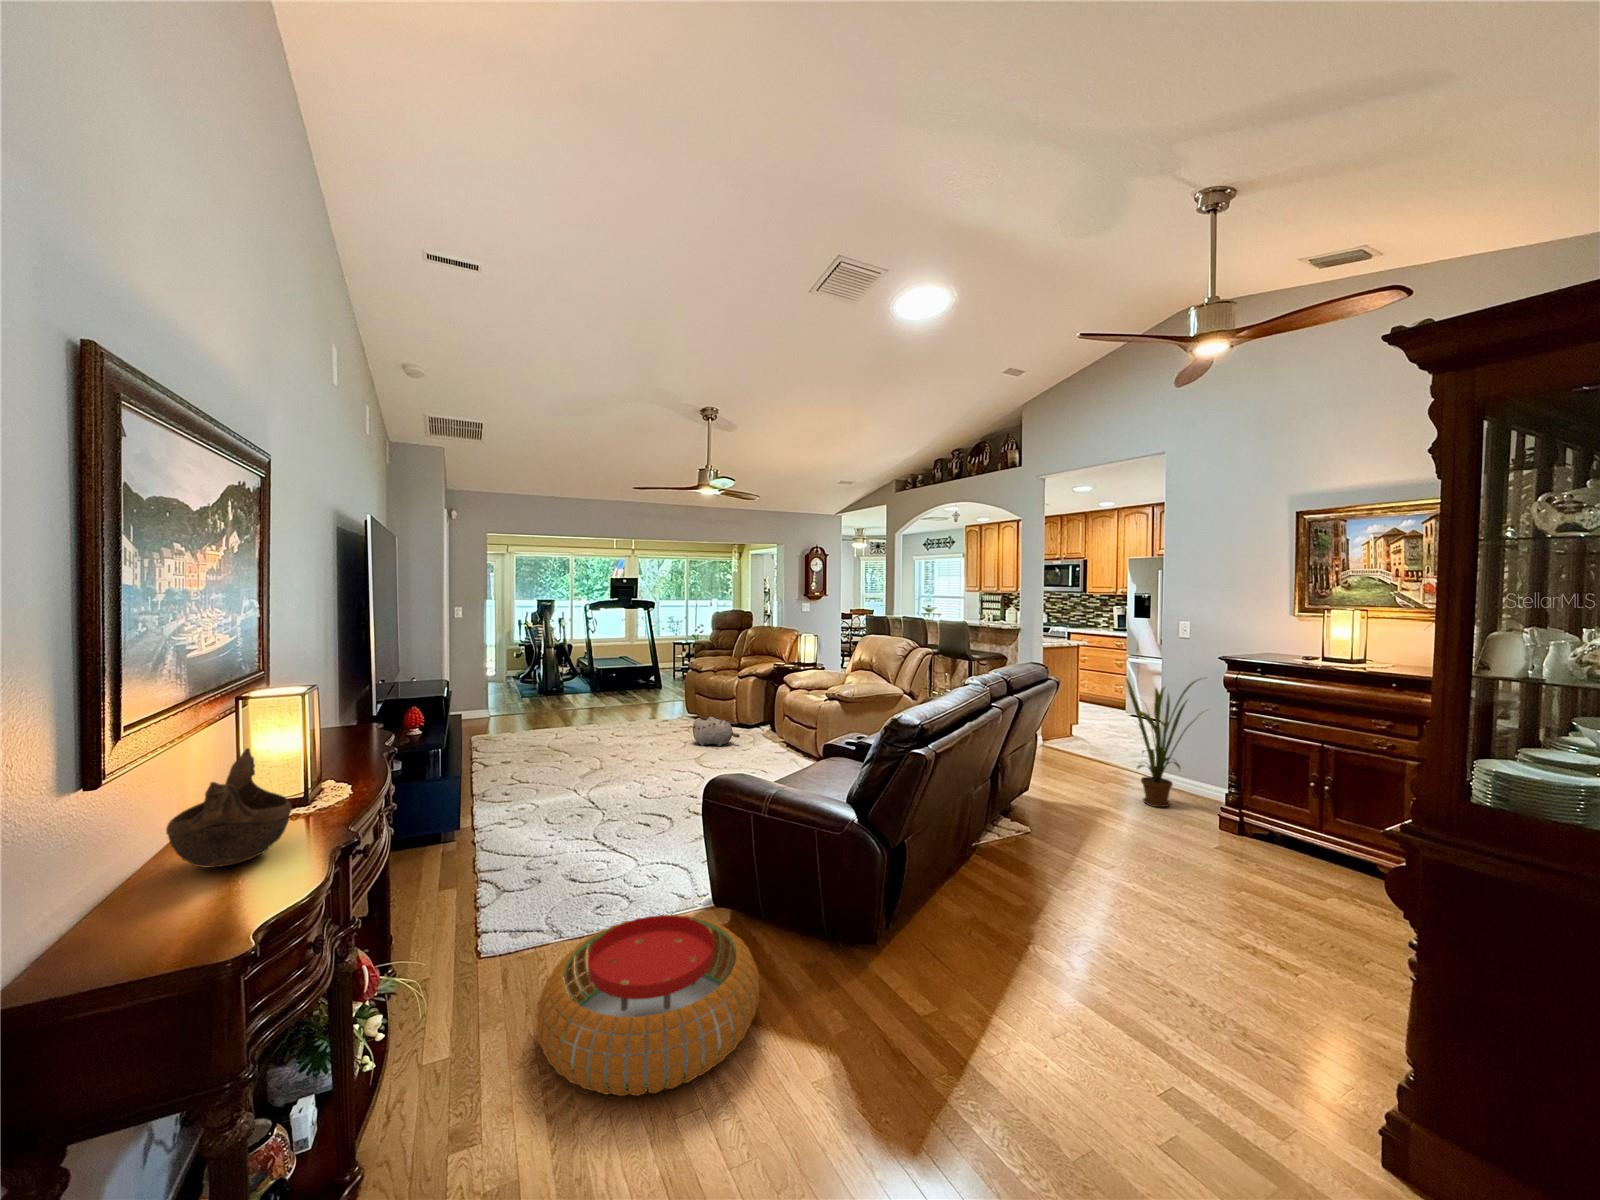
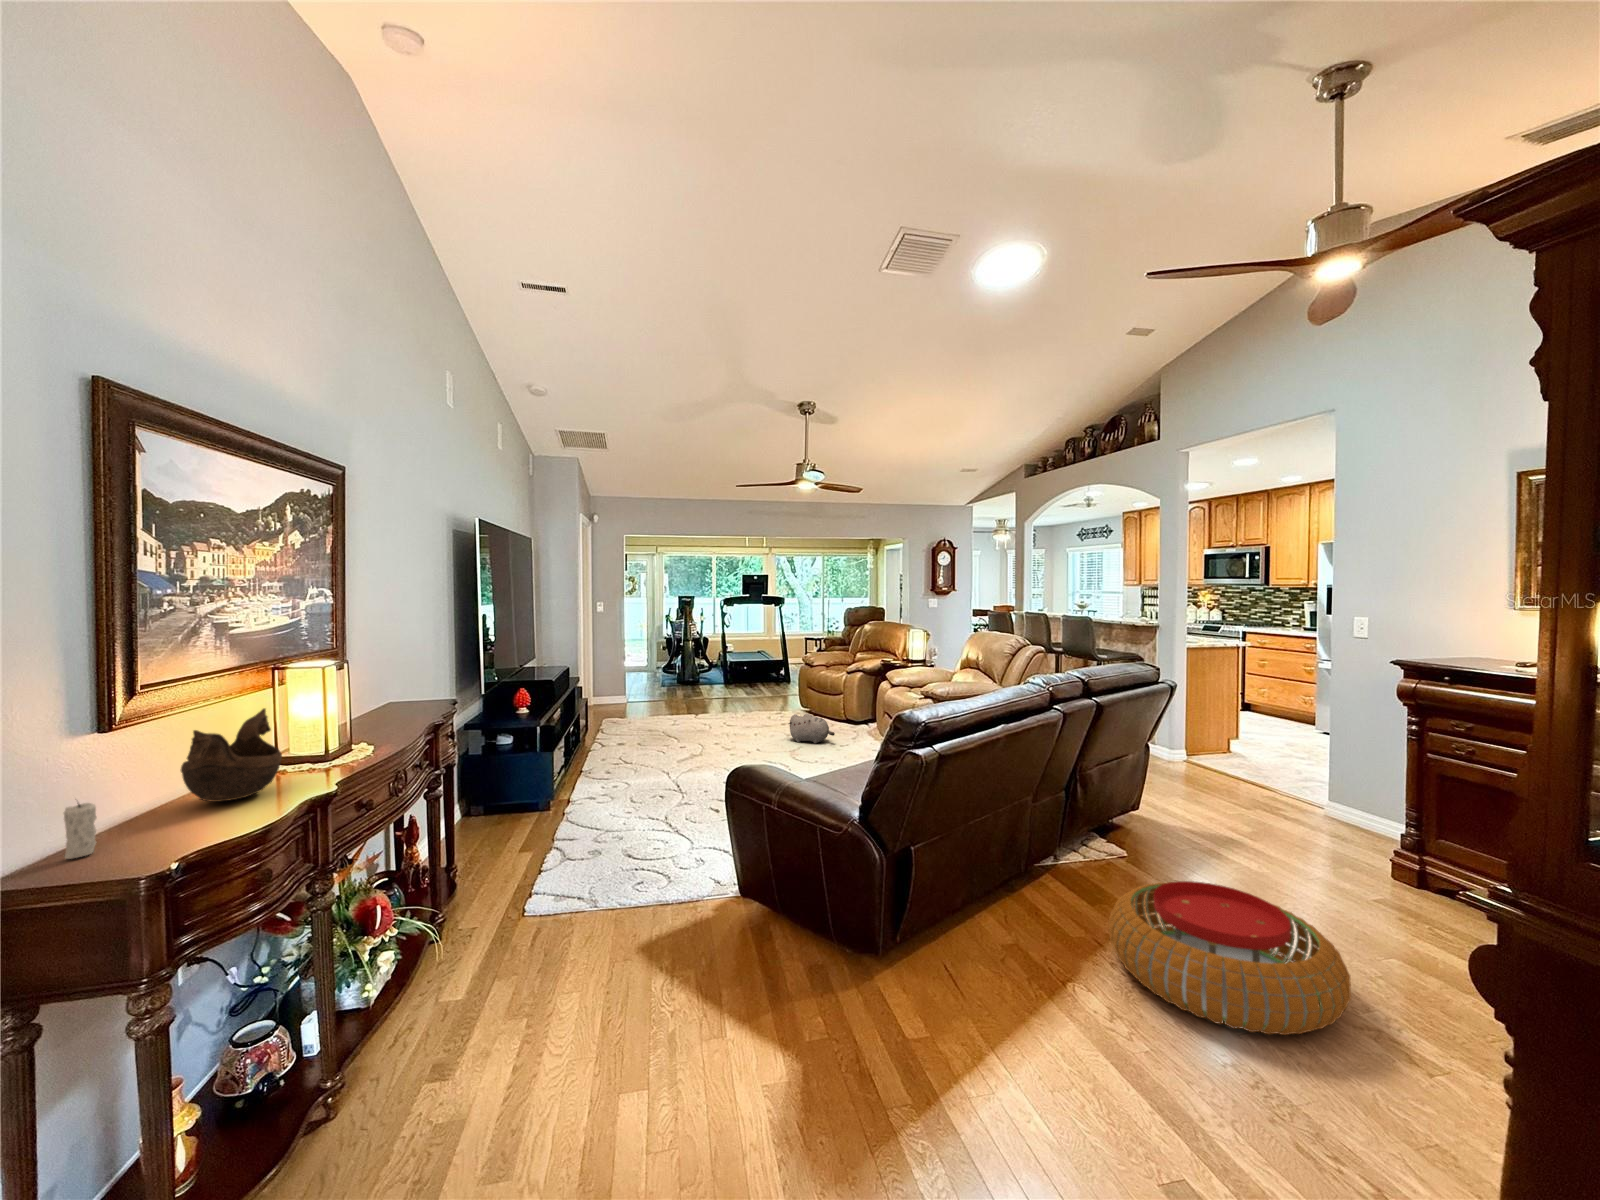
house plant: present [1126,679,1203,807] -> none [1267,683,1391,847]
candle: none [74,879,117,962] -> present [64,803,97,859]
pouf: present [536,915,759,1096] -> present [1109,881,1351,1035]

